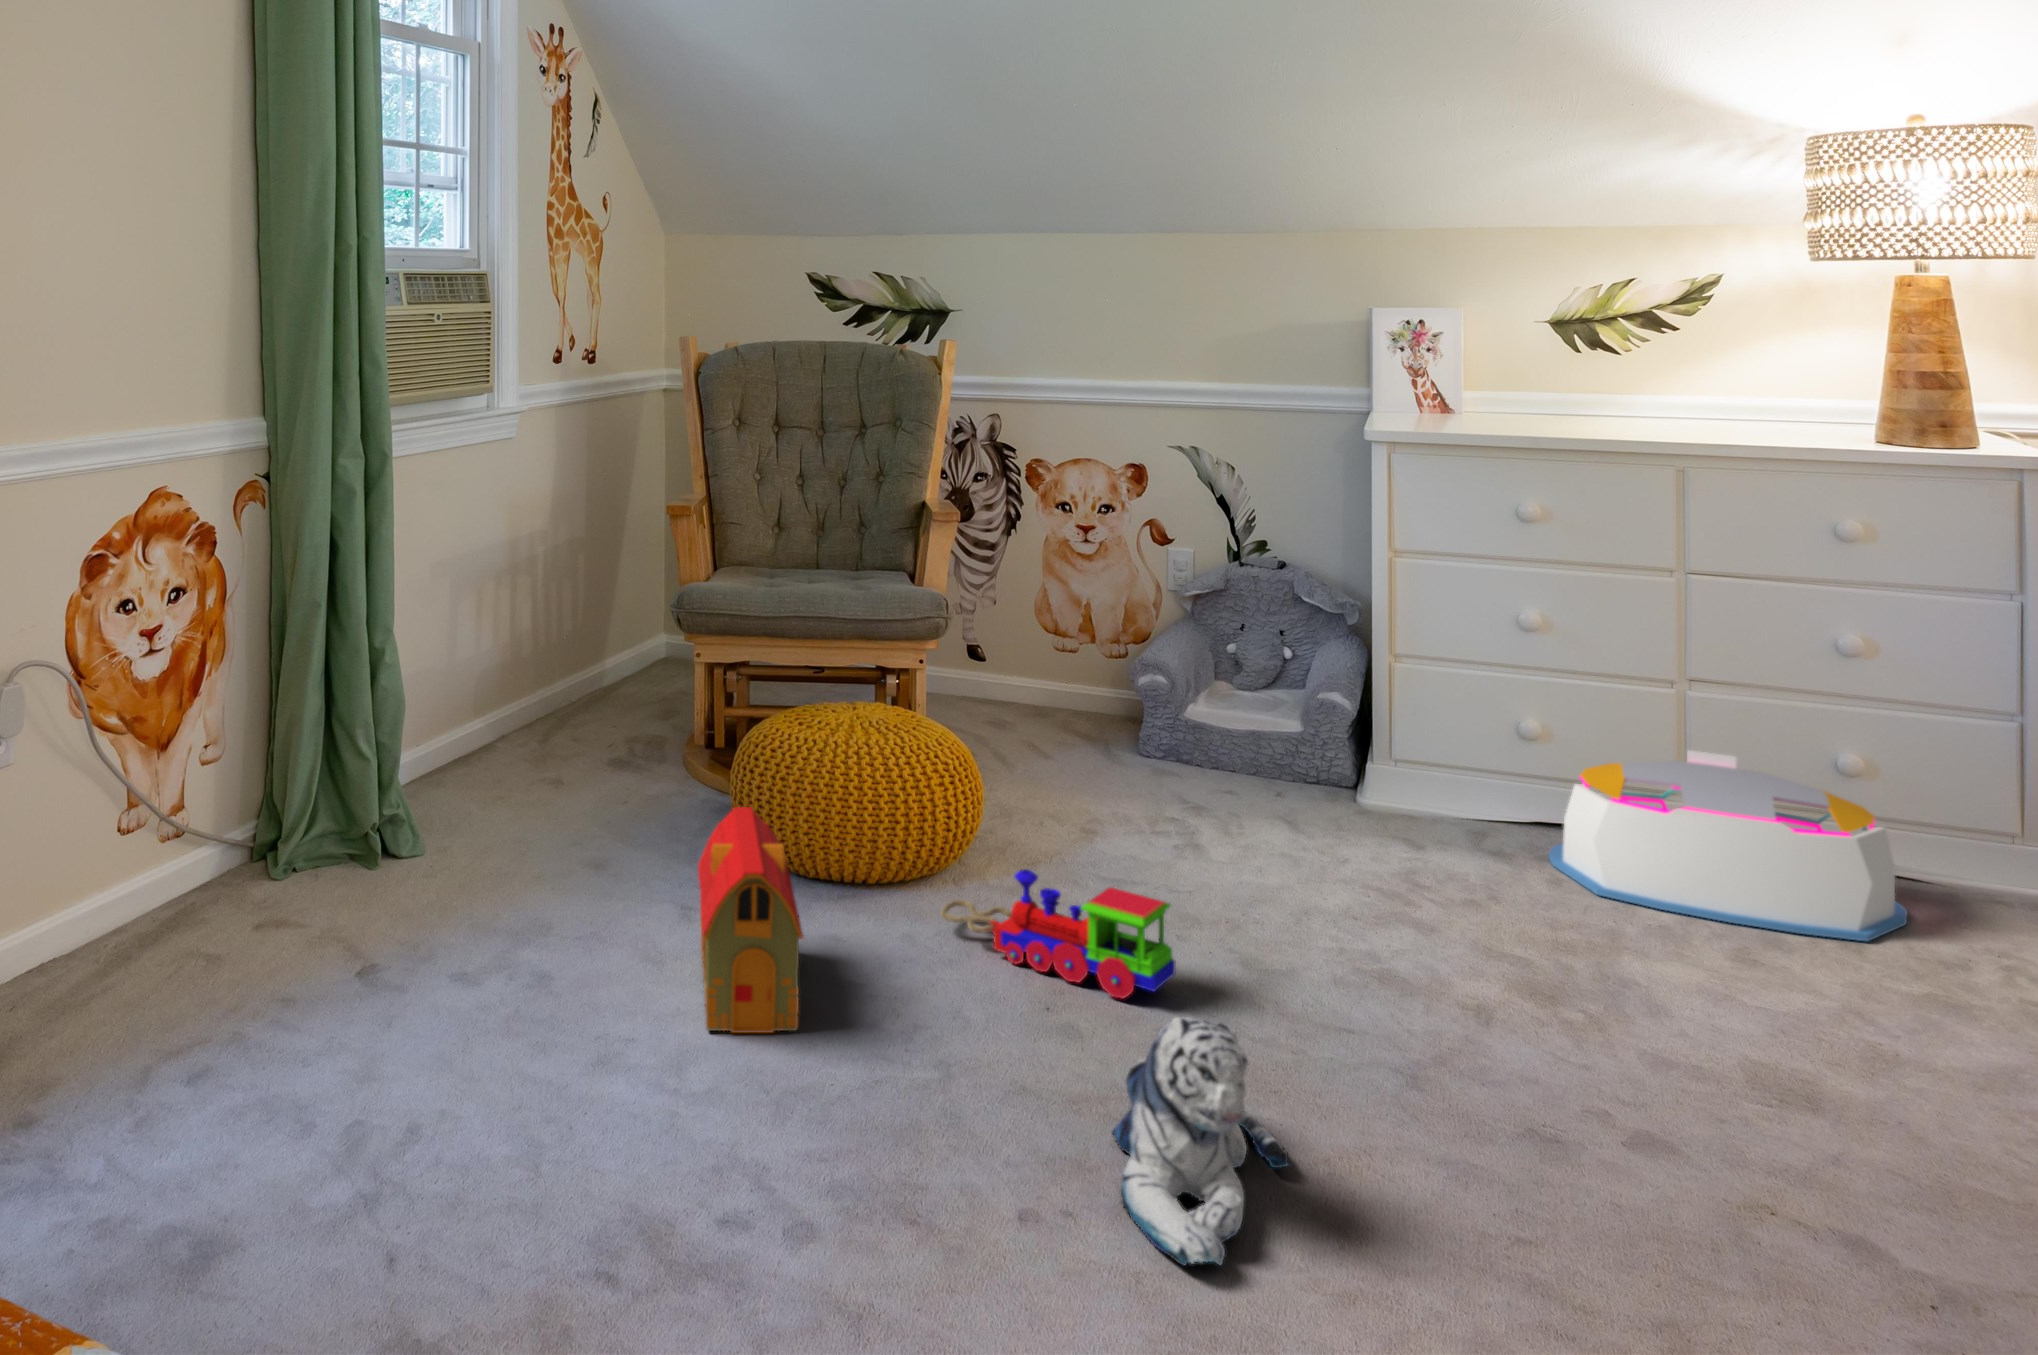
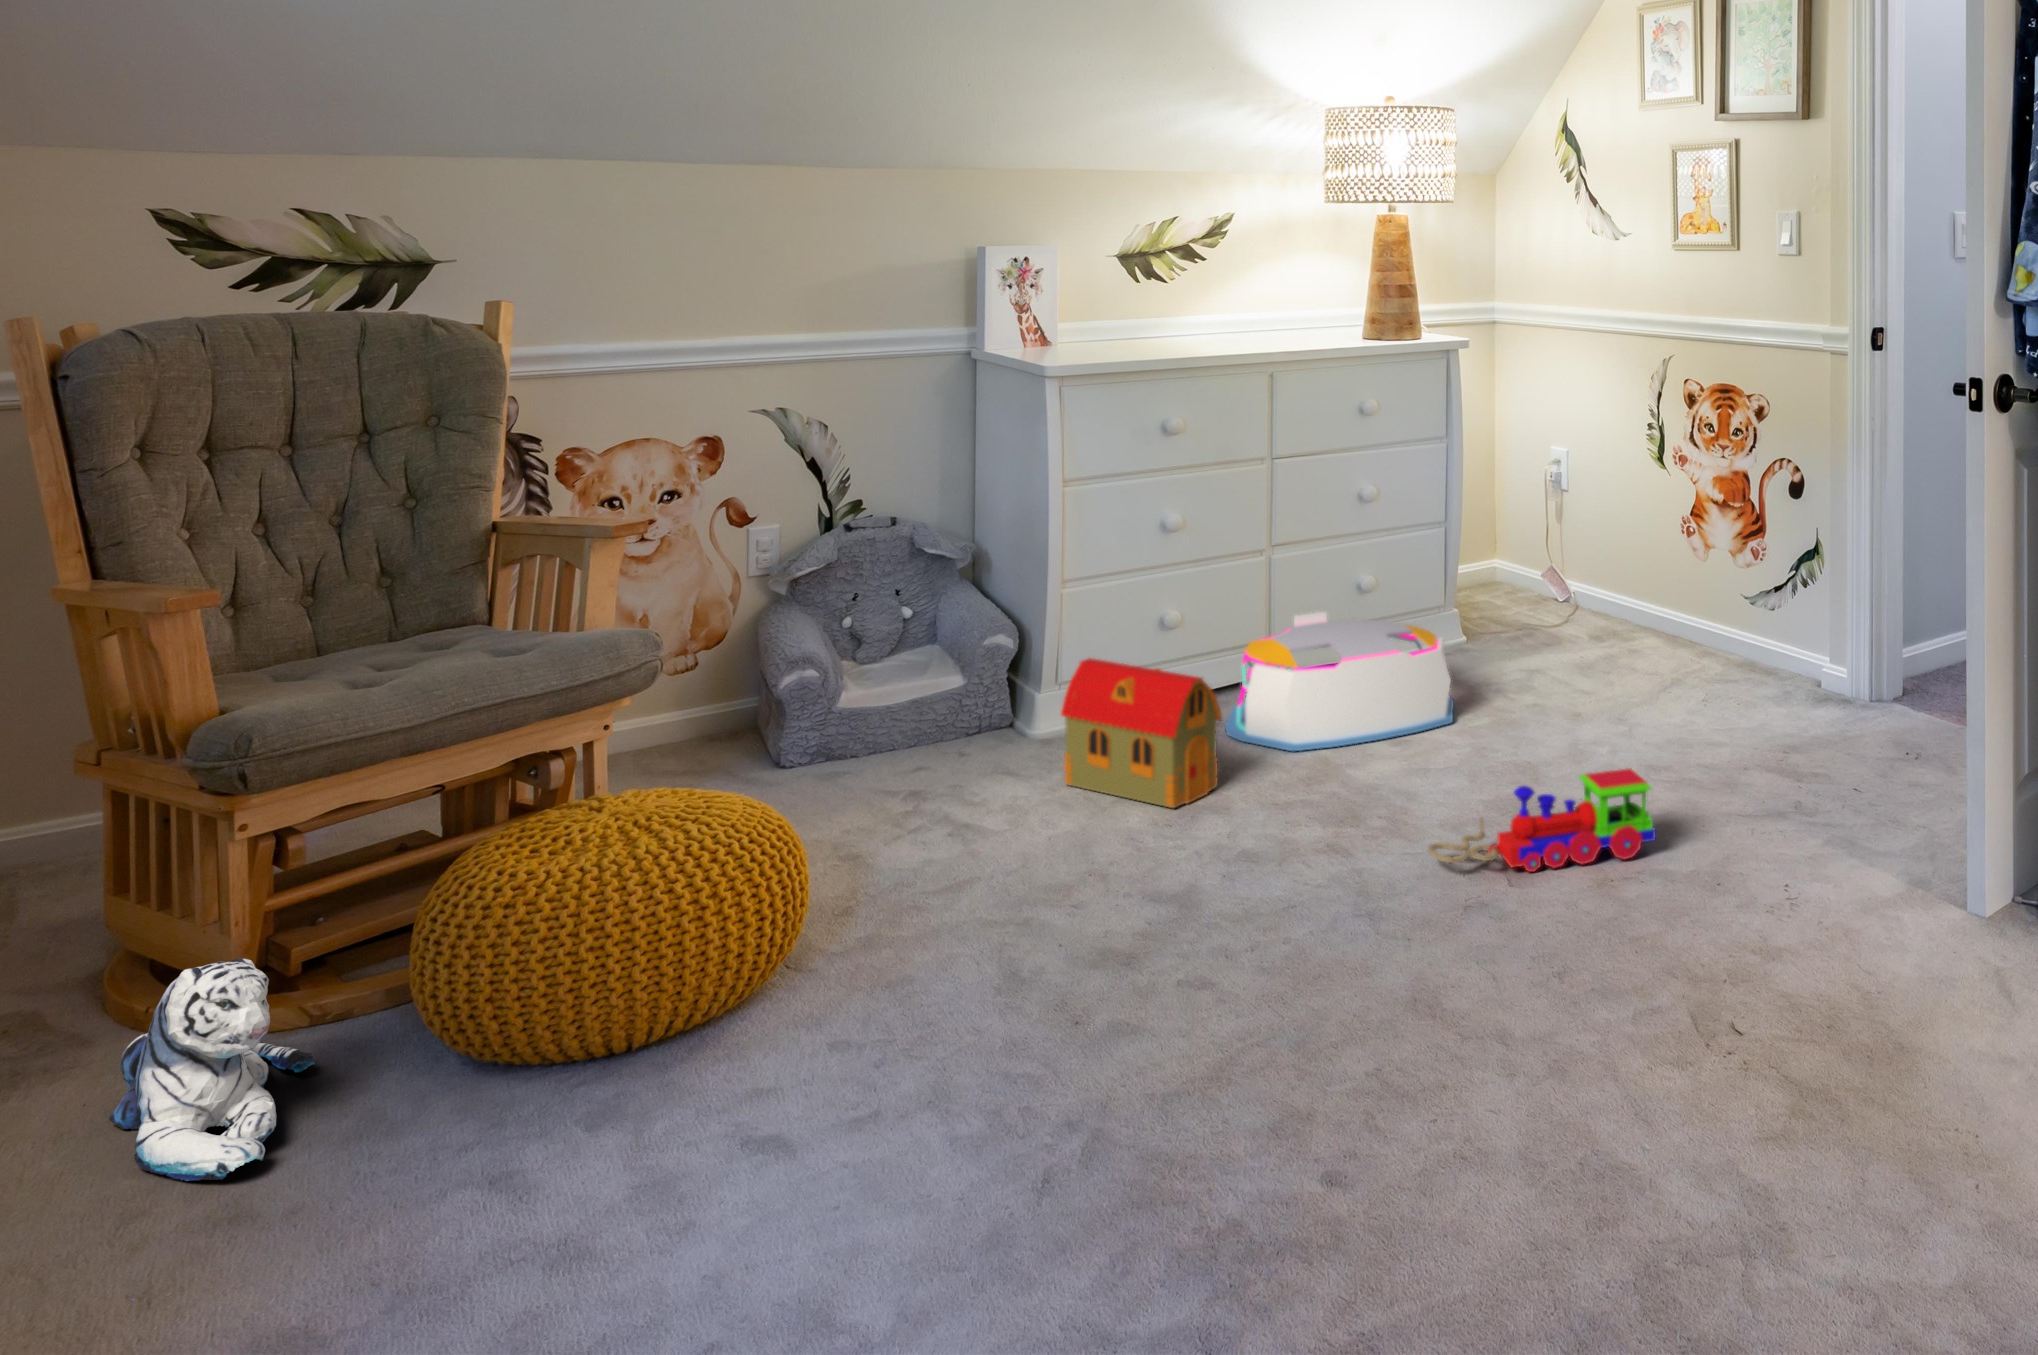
toy house: present [698,807,803,1033] -> present [1061,658,1222,808]
toy train: present [941,869,1176,998] -> present [1428,769,1655,872]
plush toy: present [1112,1017,1289,1265] -> present [109,958,315,1181]

